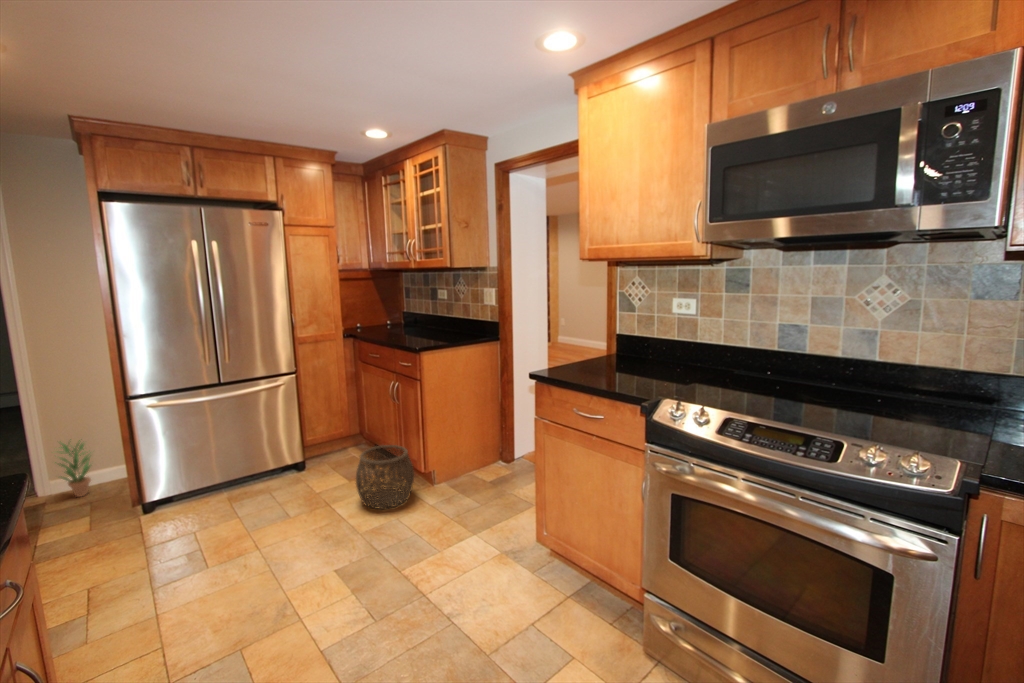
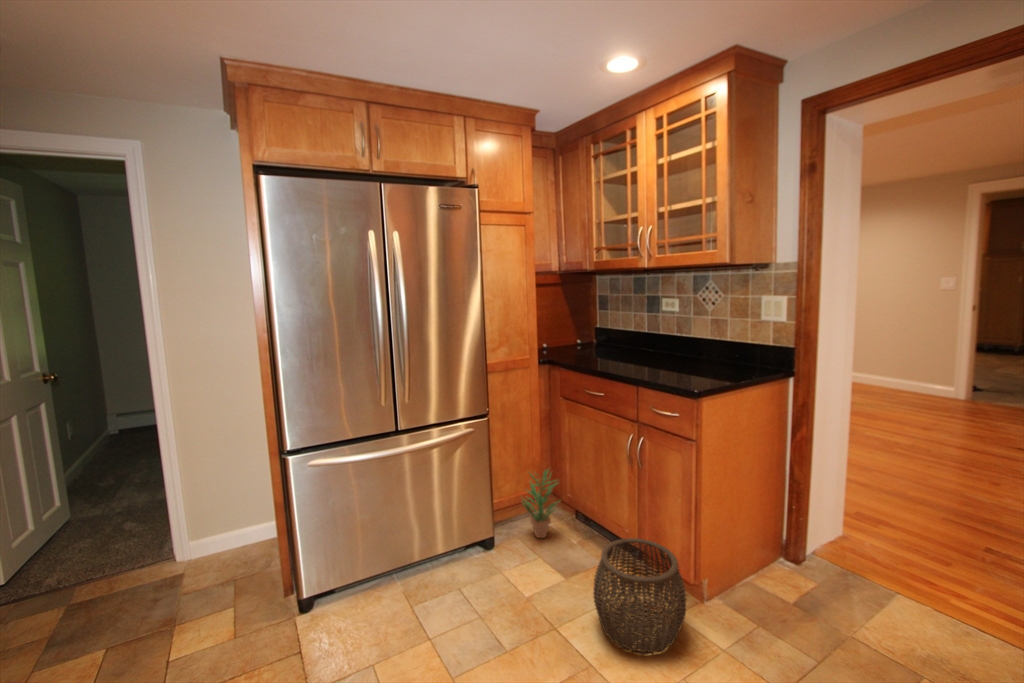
potted plant: present [55,439,91,497] -> present [522,470,557,538]

